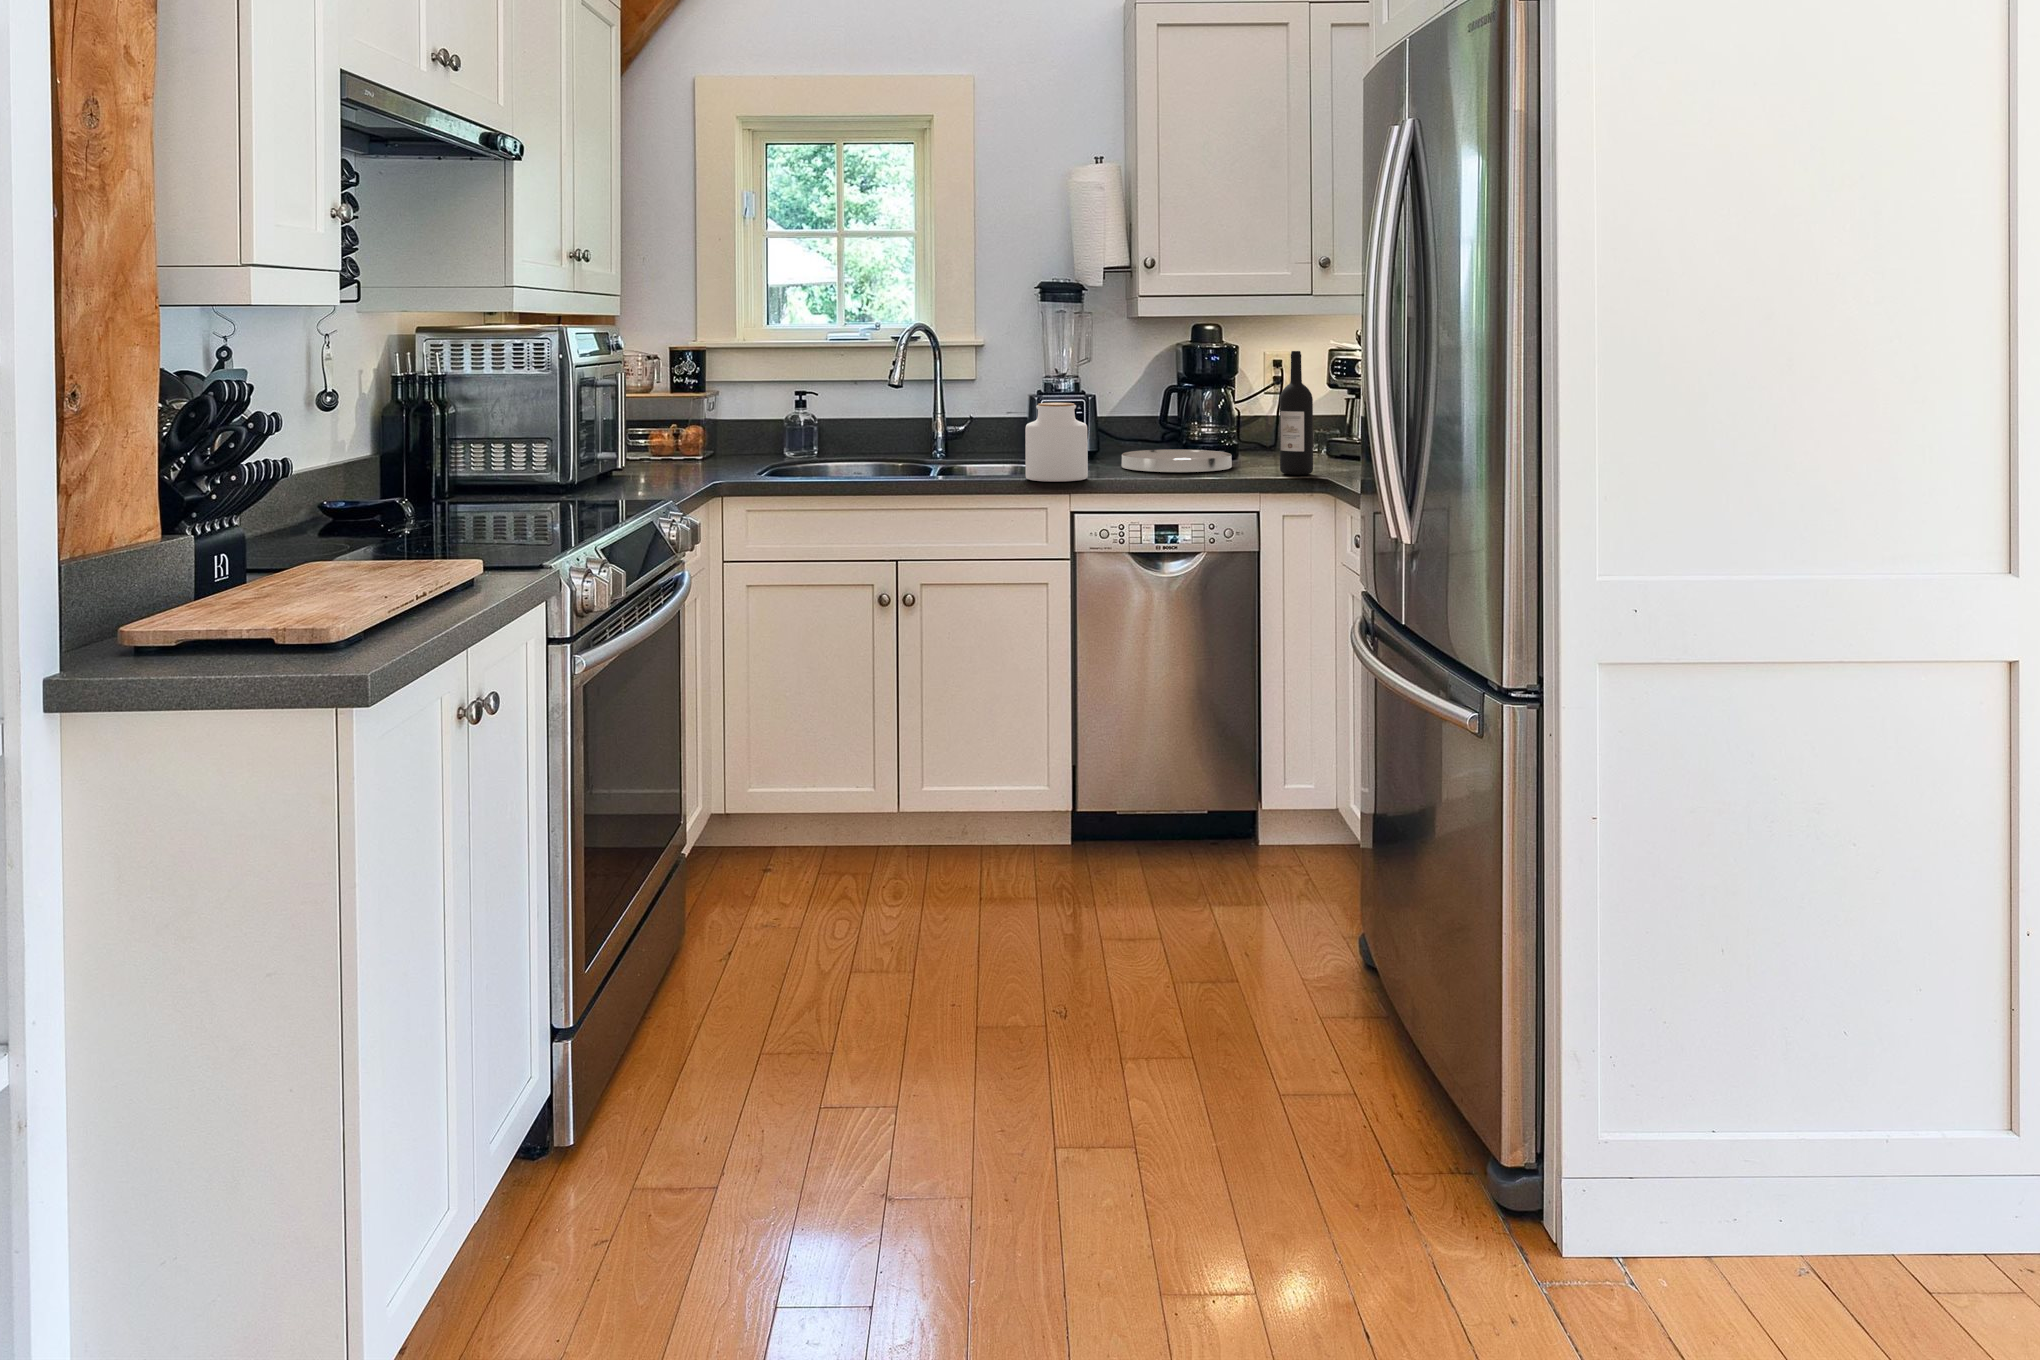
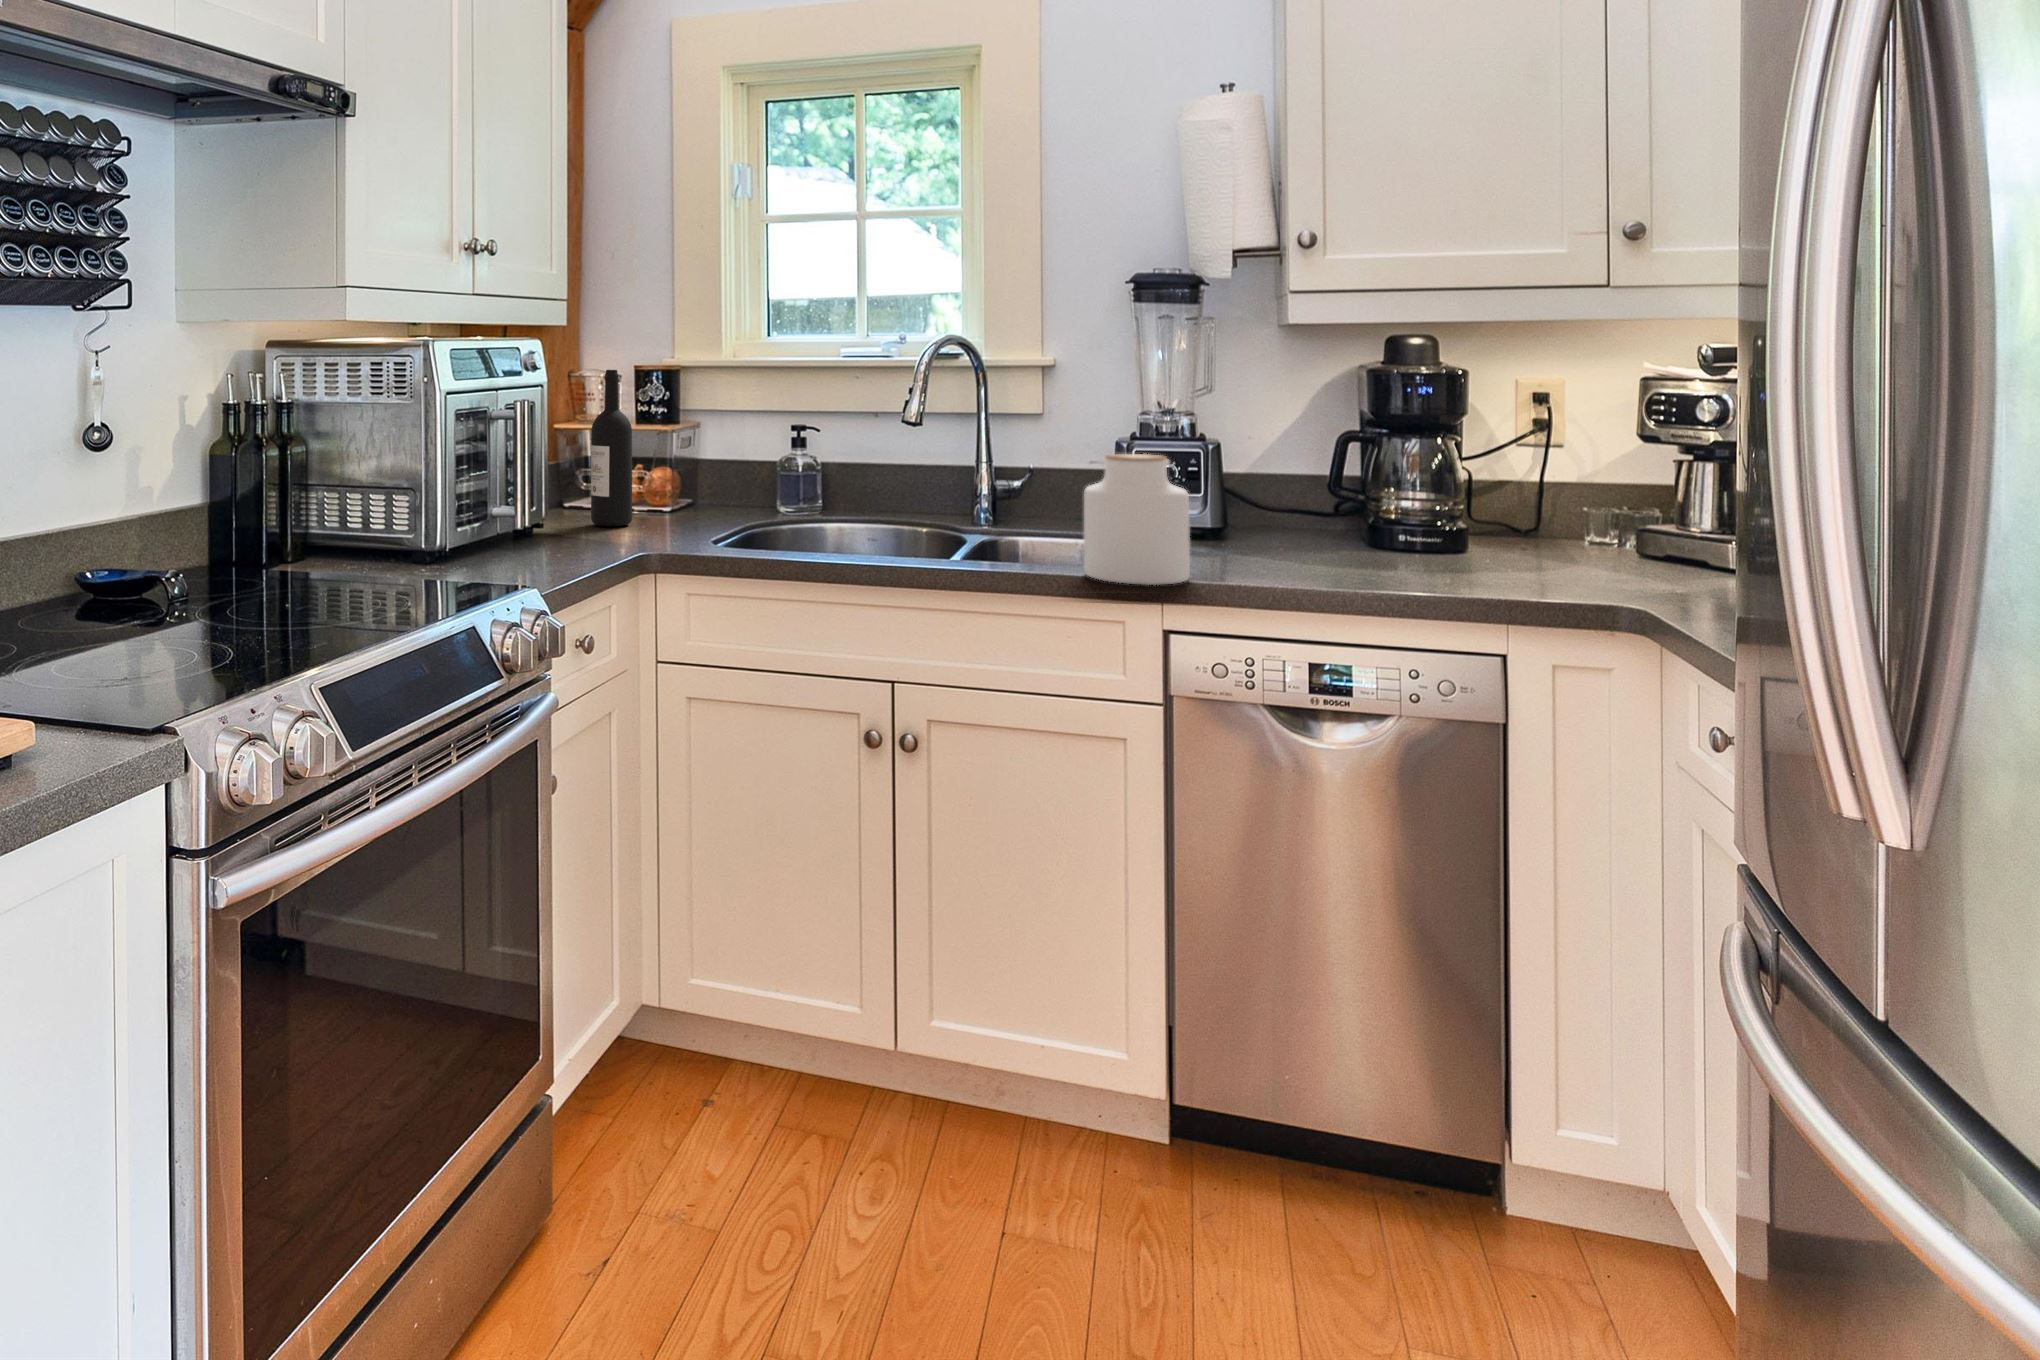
wine bottle: present [1280,351,1313,475] -> present [591,370,632,526]
plate: present [1122,450,1232,472] -> none [1257,531,1457,578]

